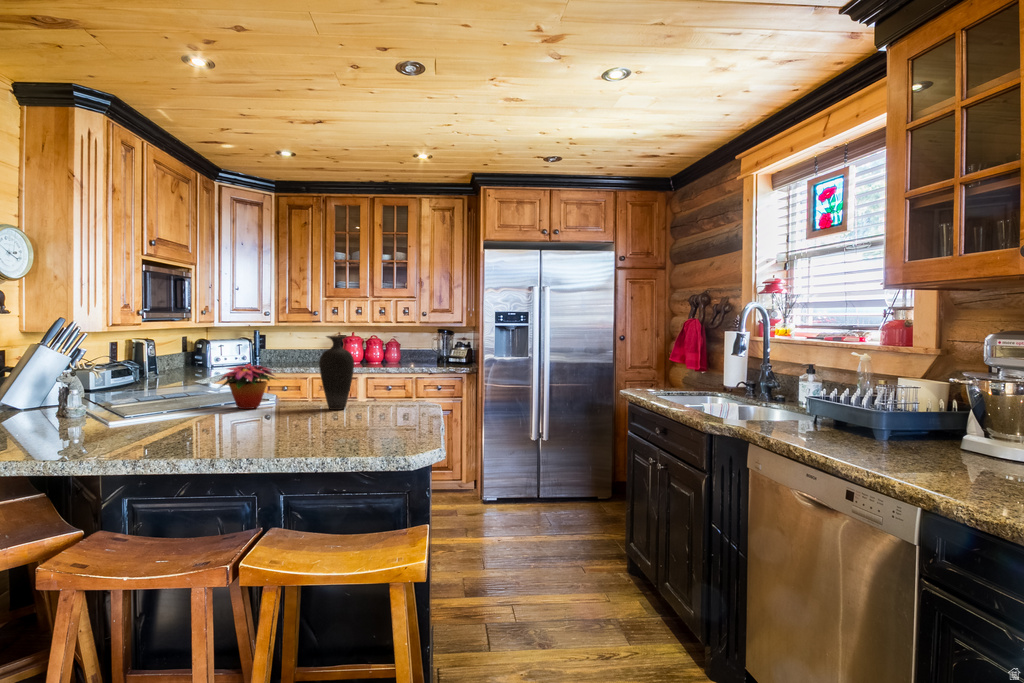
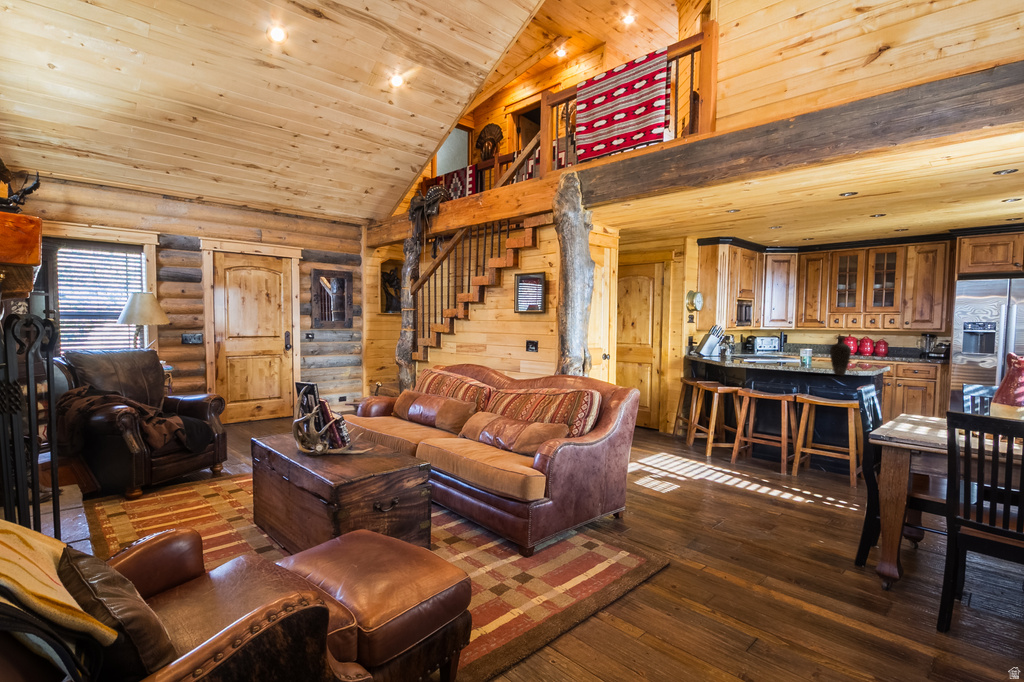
flower arrangement: present [219,364,274,409] -> none [771,349,809,371]

